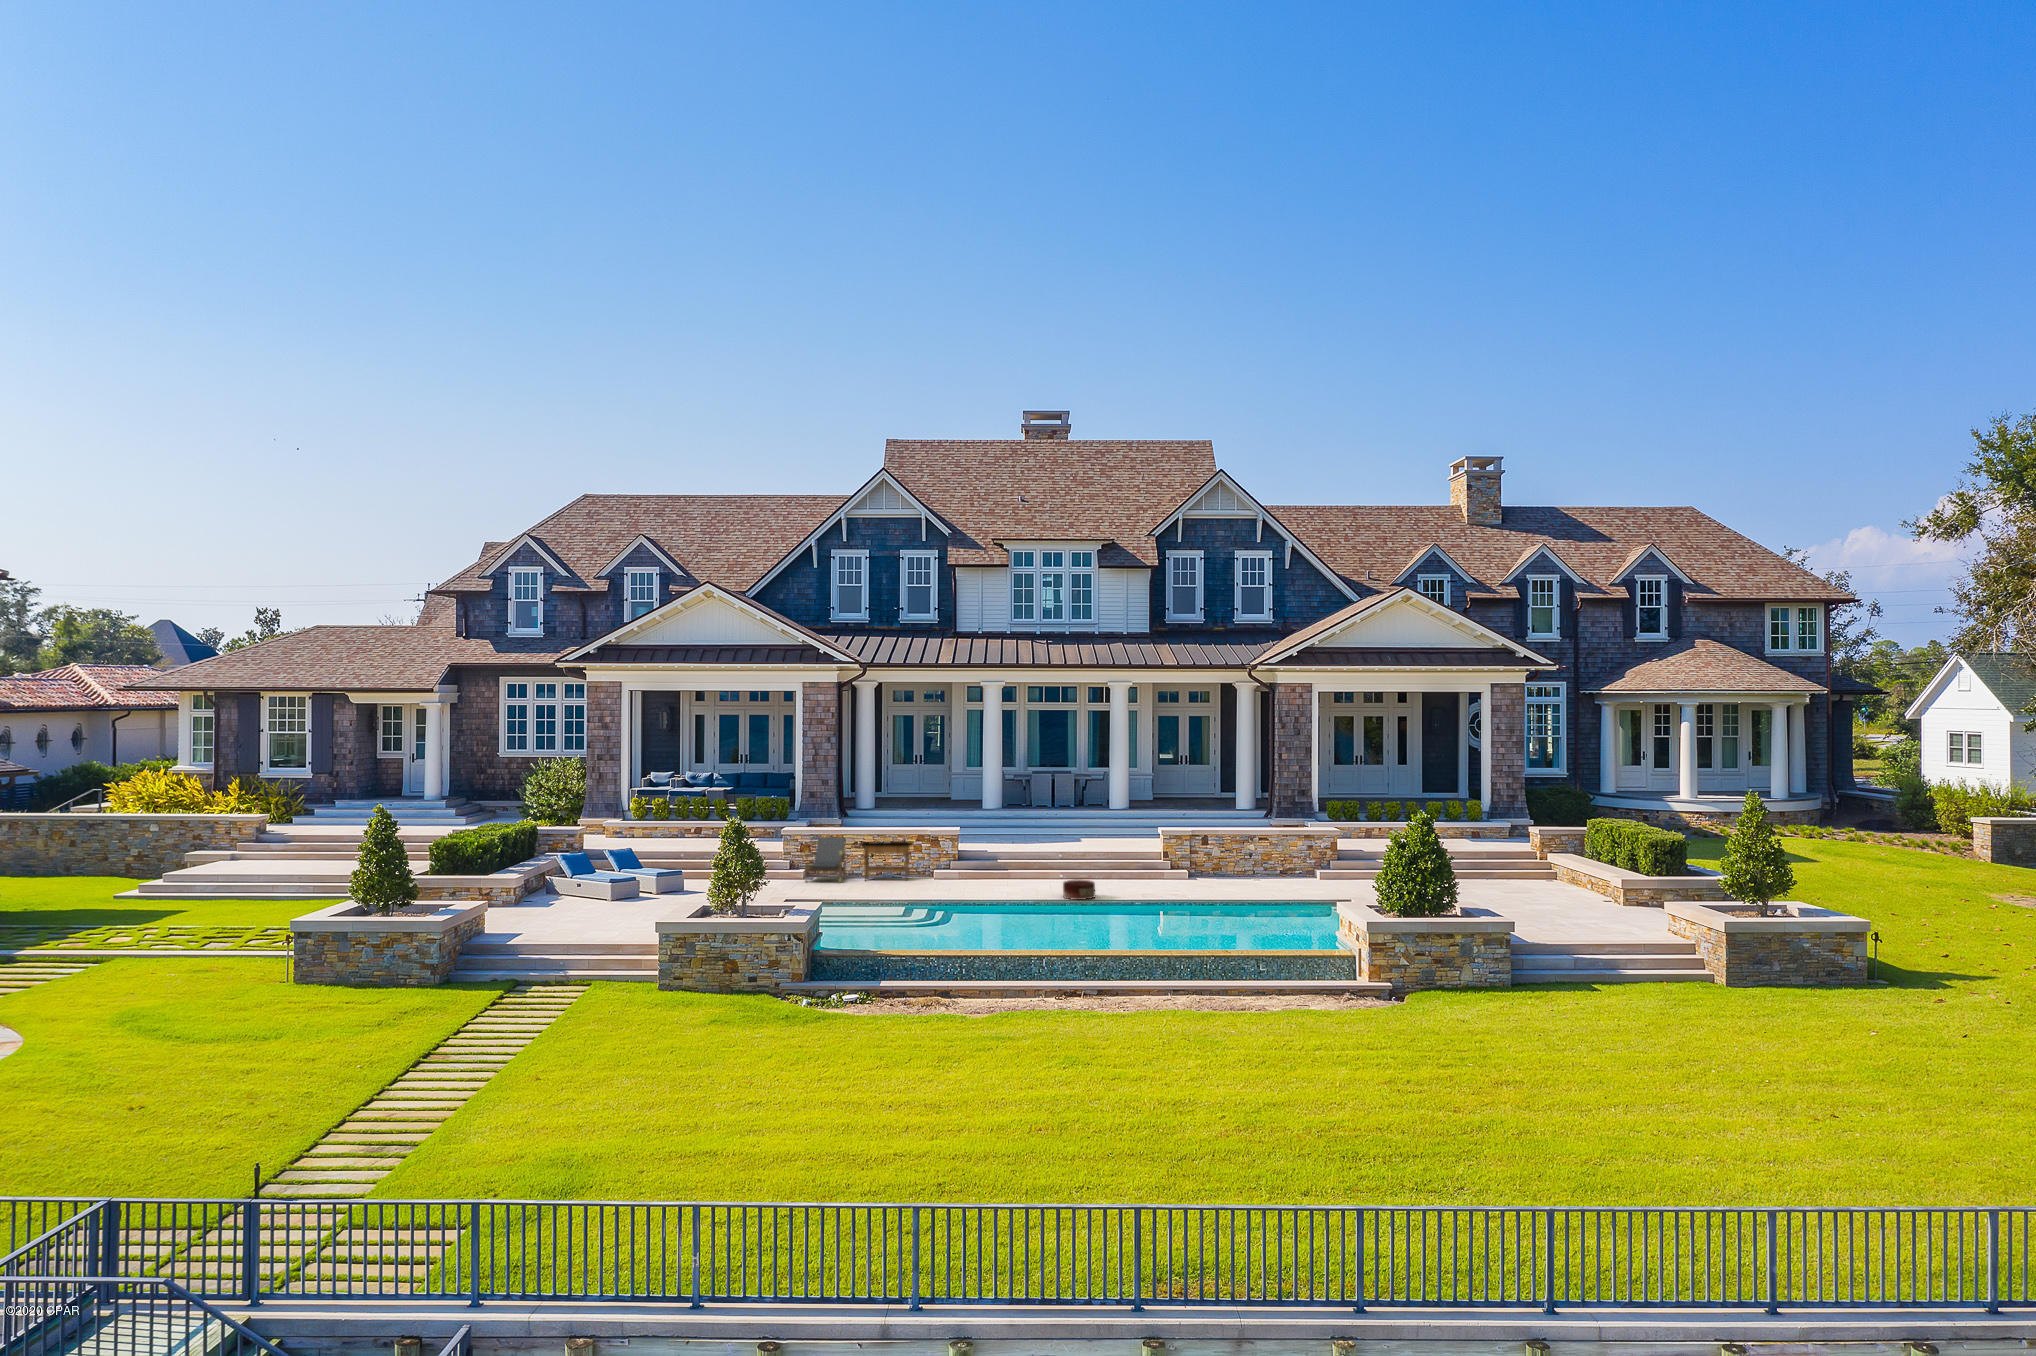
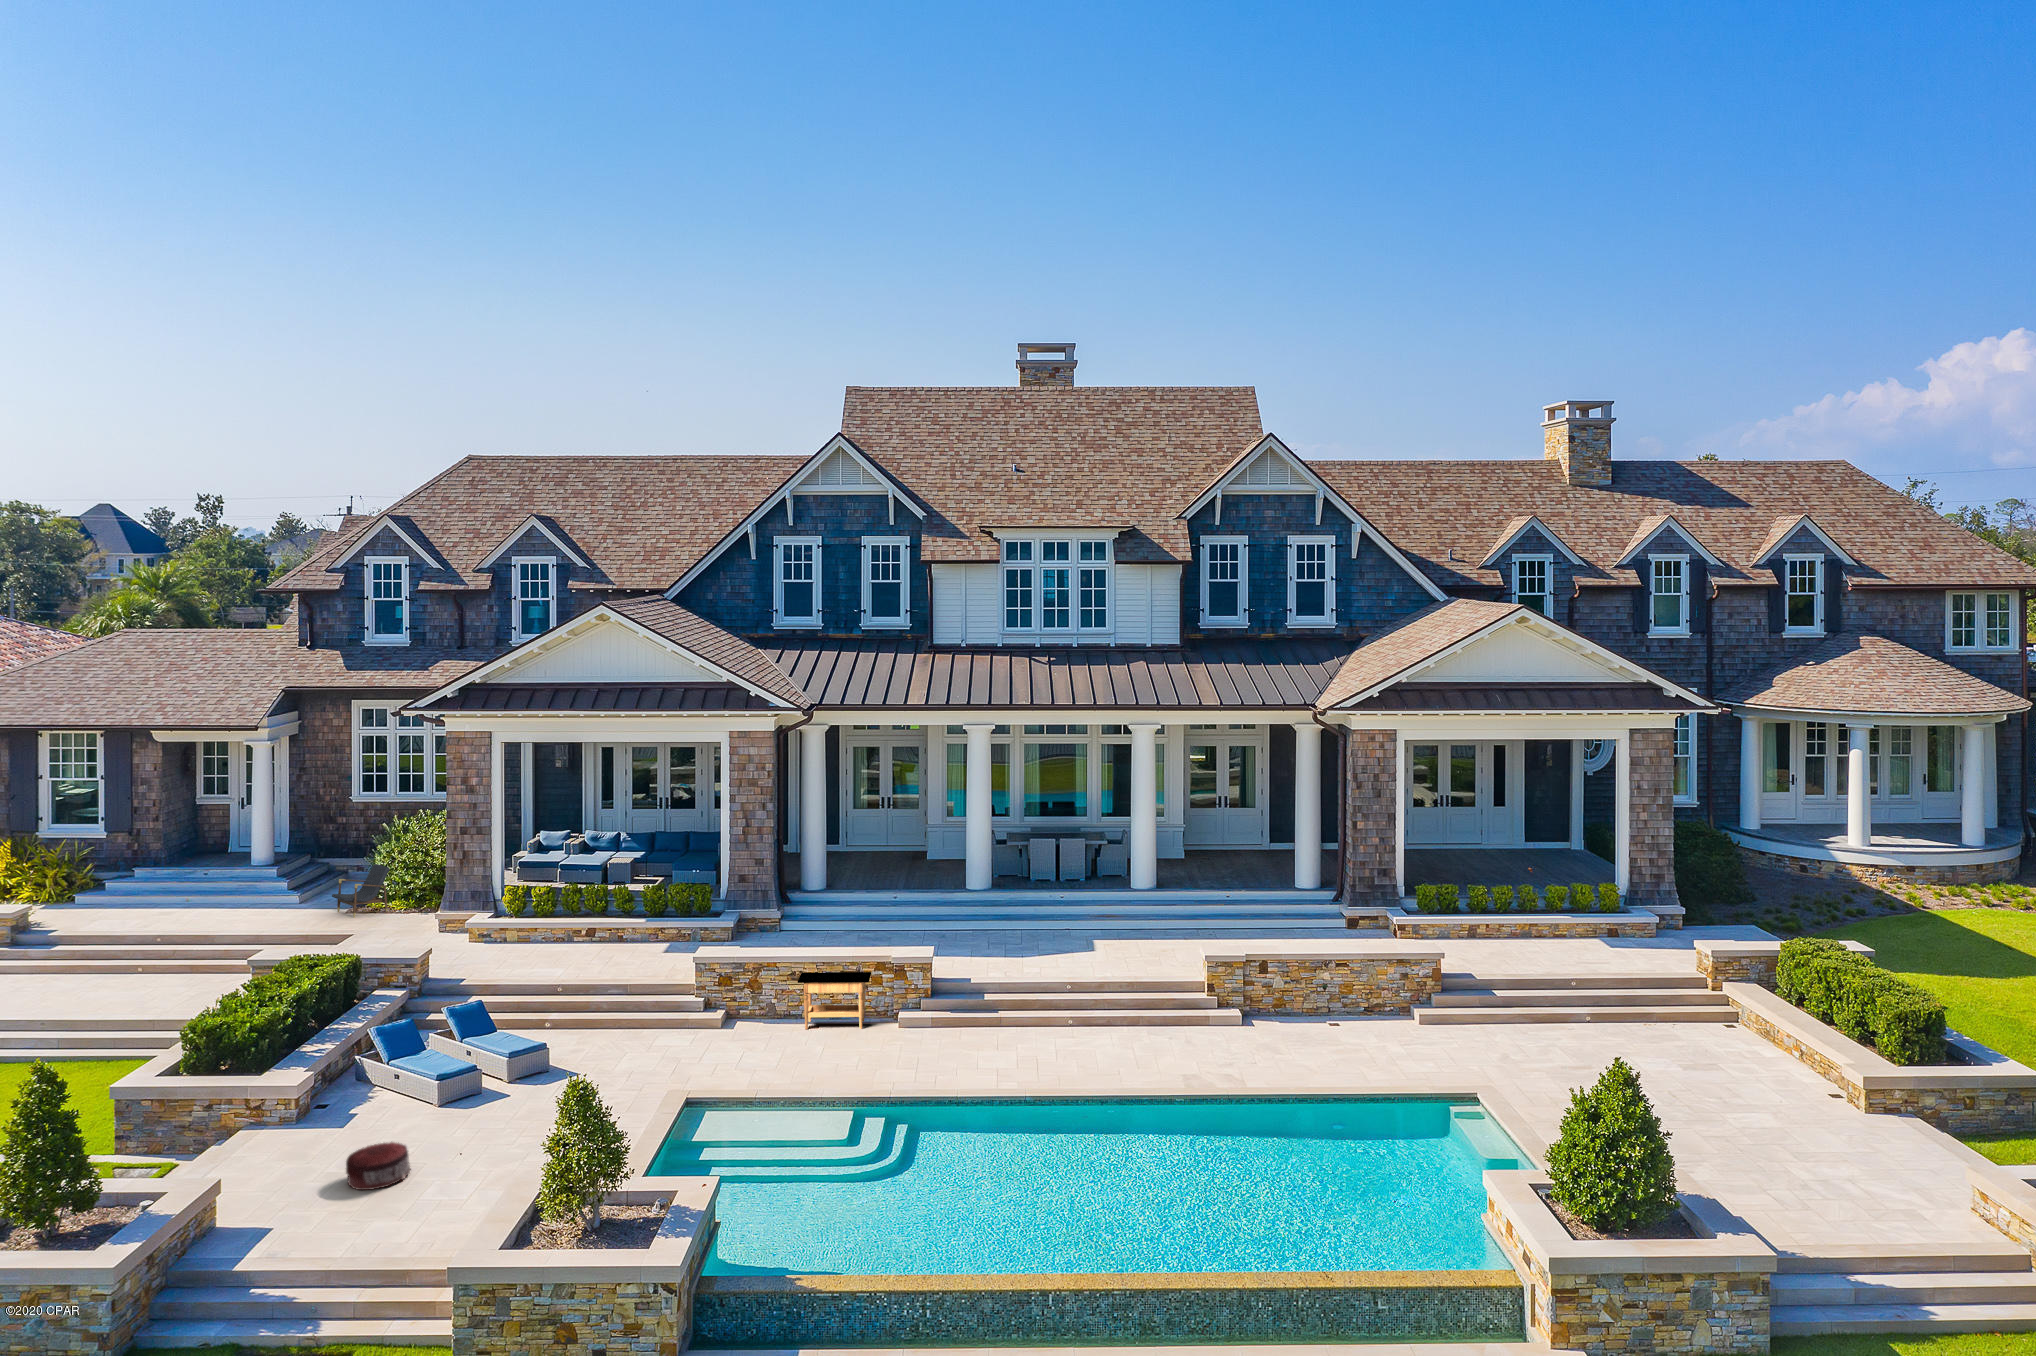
lounge chair: present [805,837,846,881] -> present [332,864,390,918]
pouf: present [1063,880,1095,900] -> present [346,1142,410,1190]

